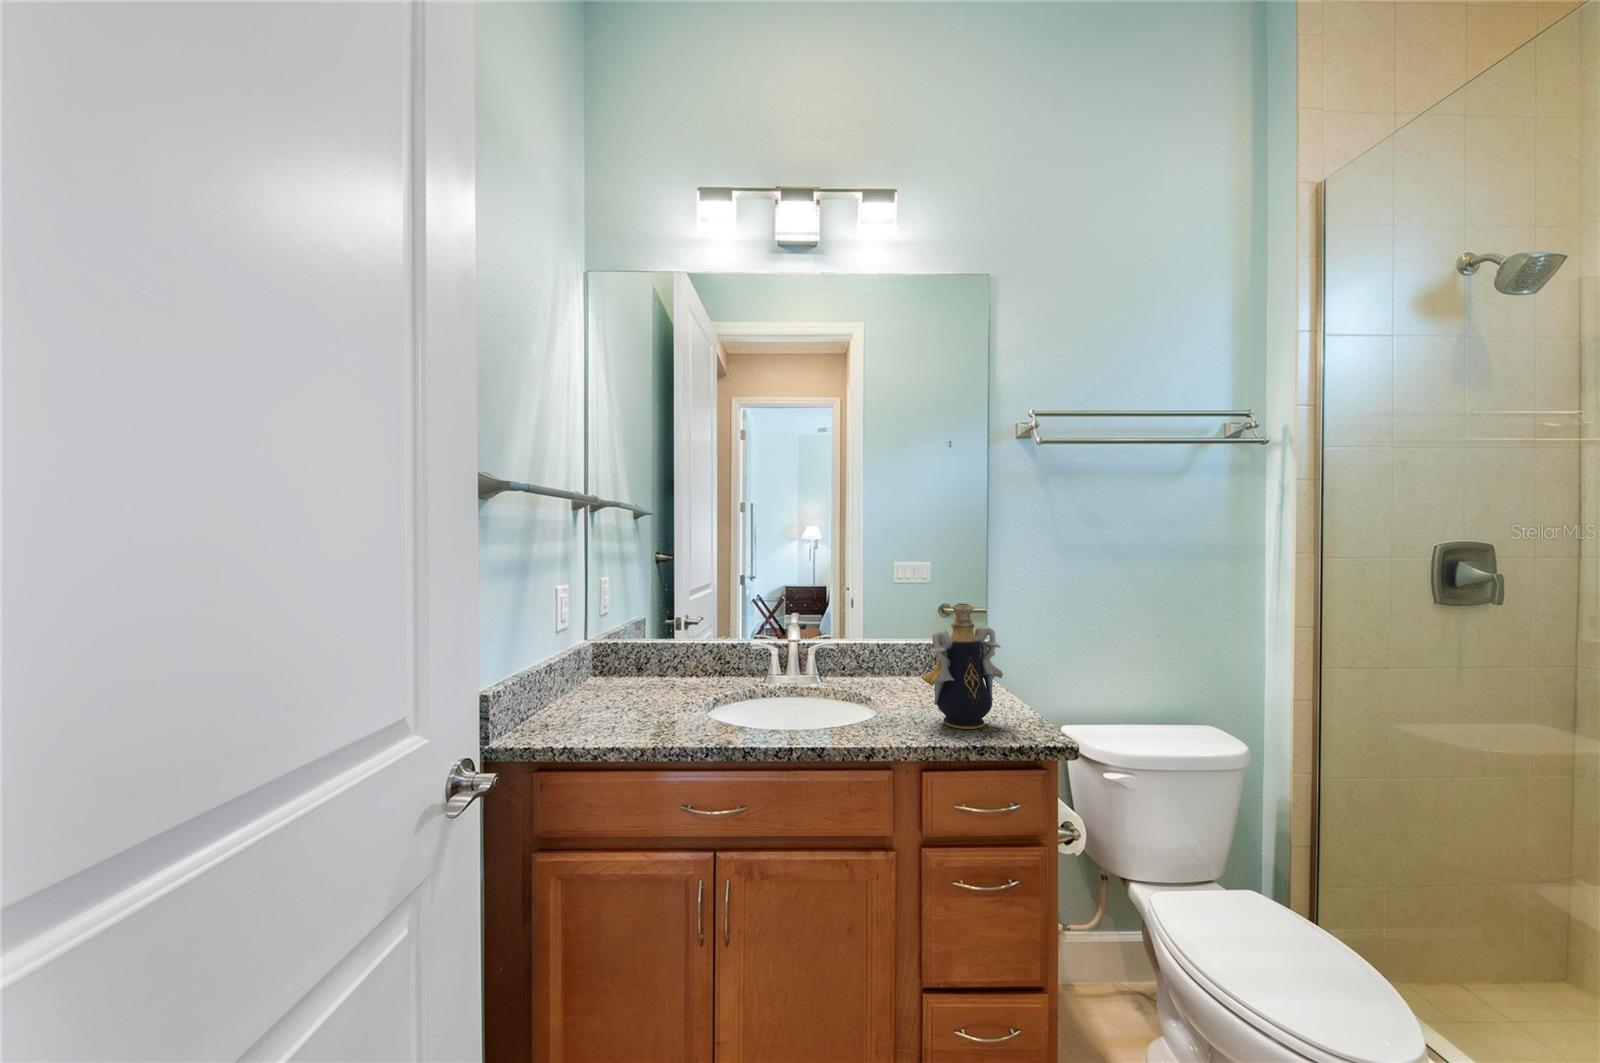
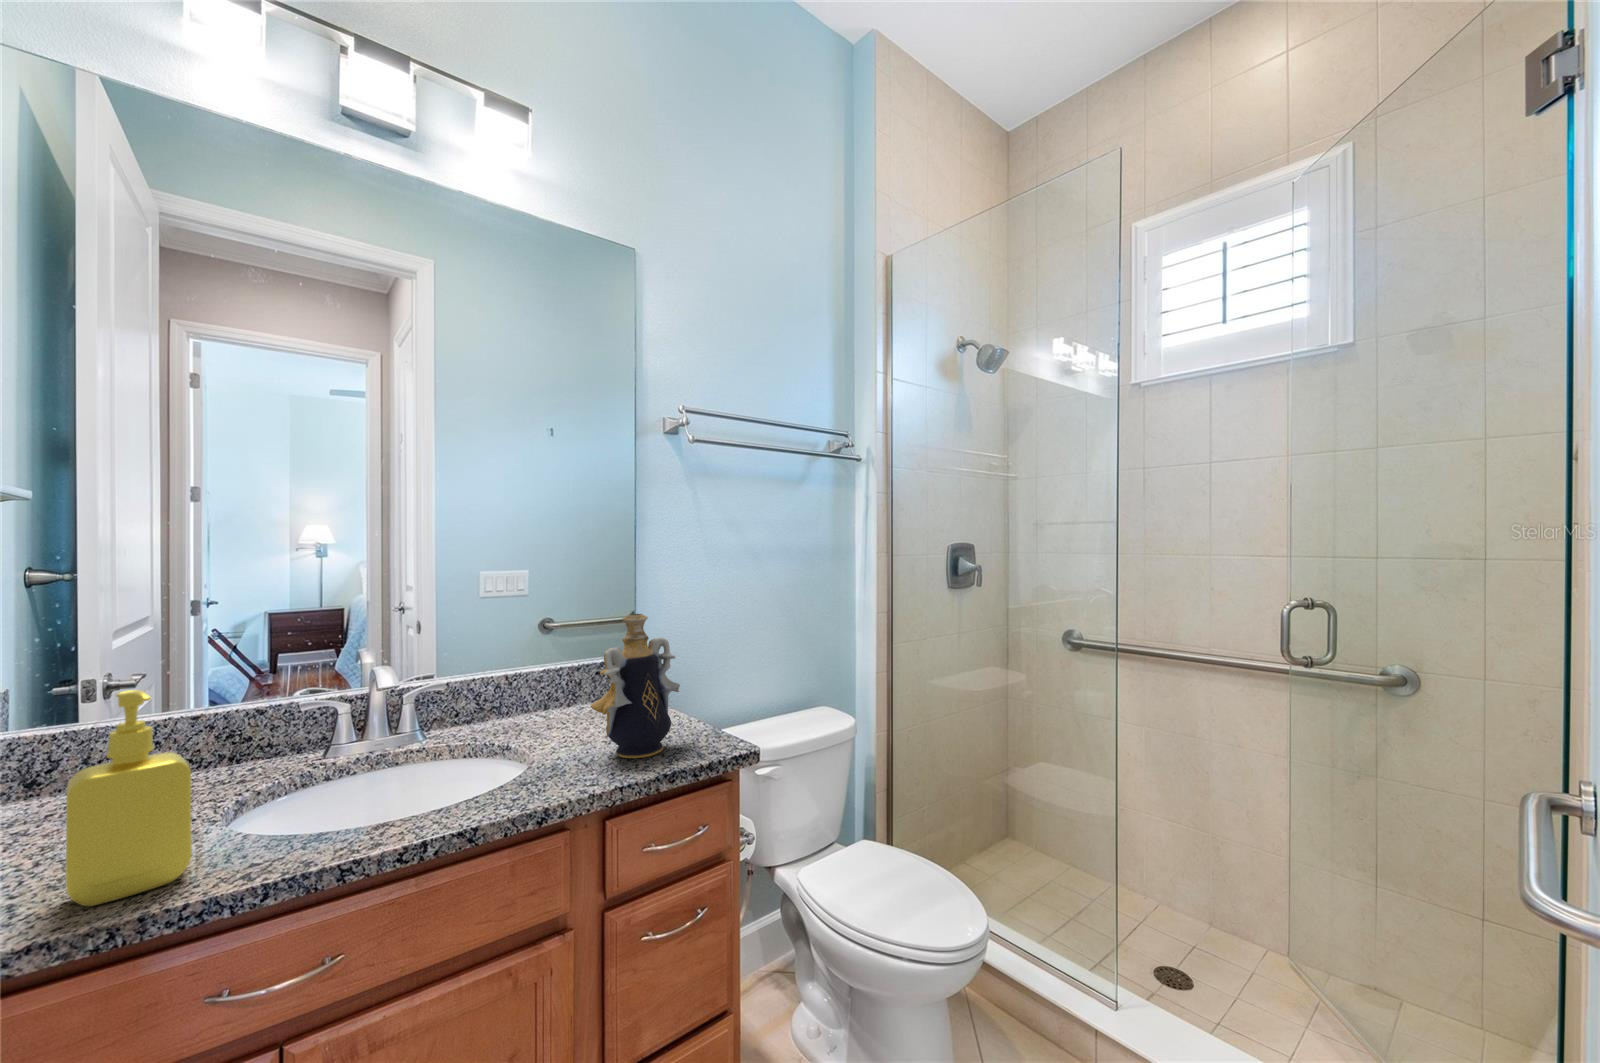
soap dispenser: none [627,620,677,737] -> present [65,690,192,906]

